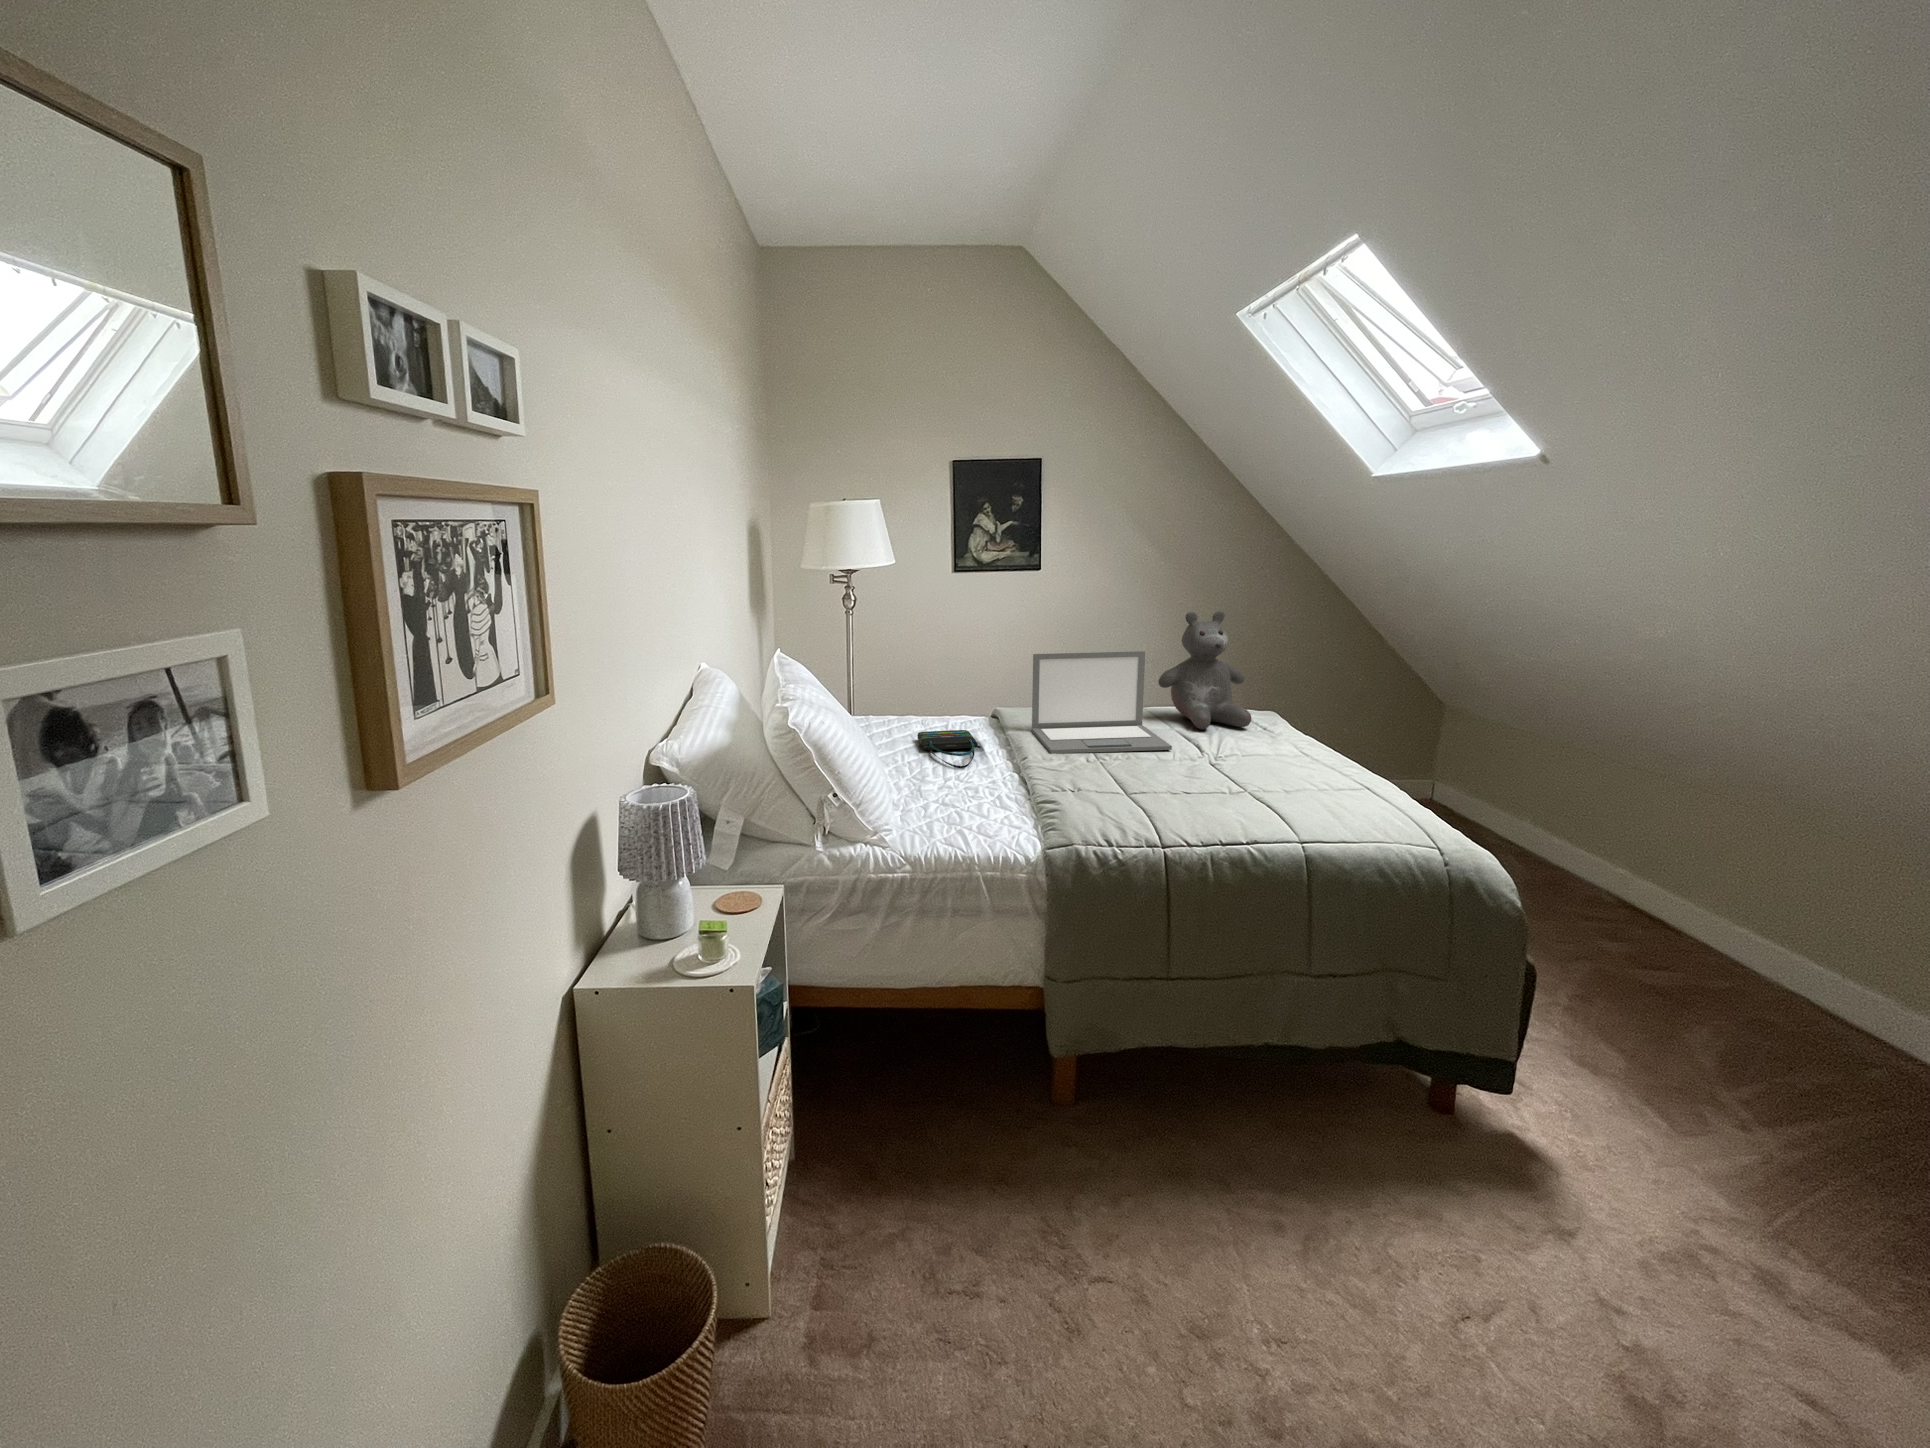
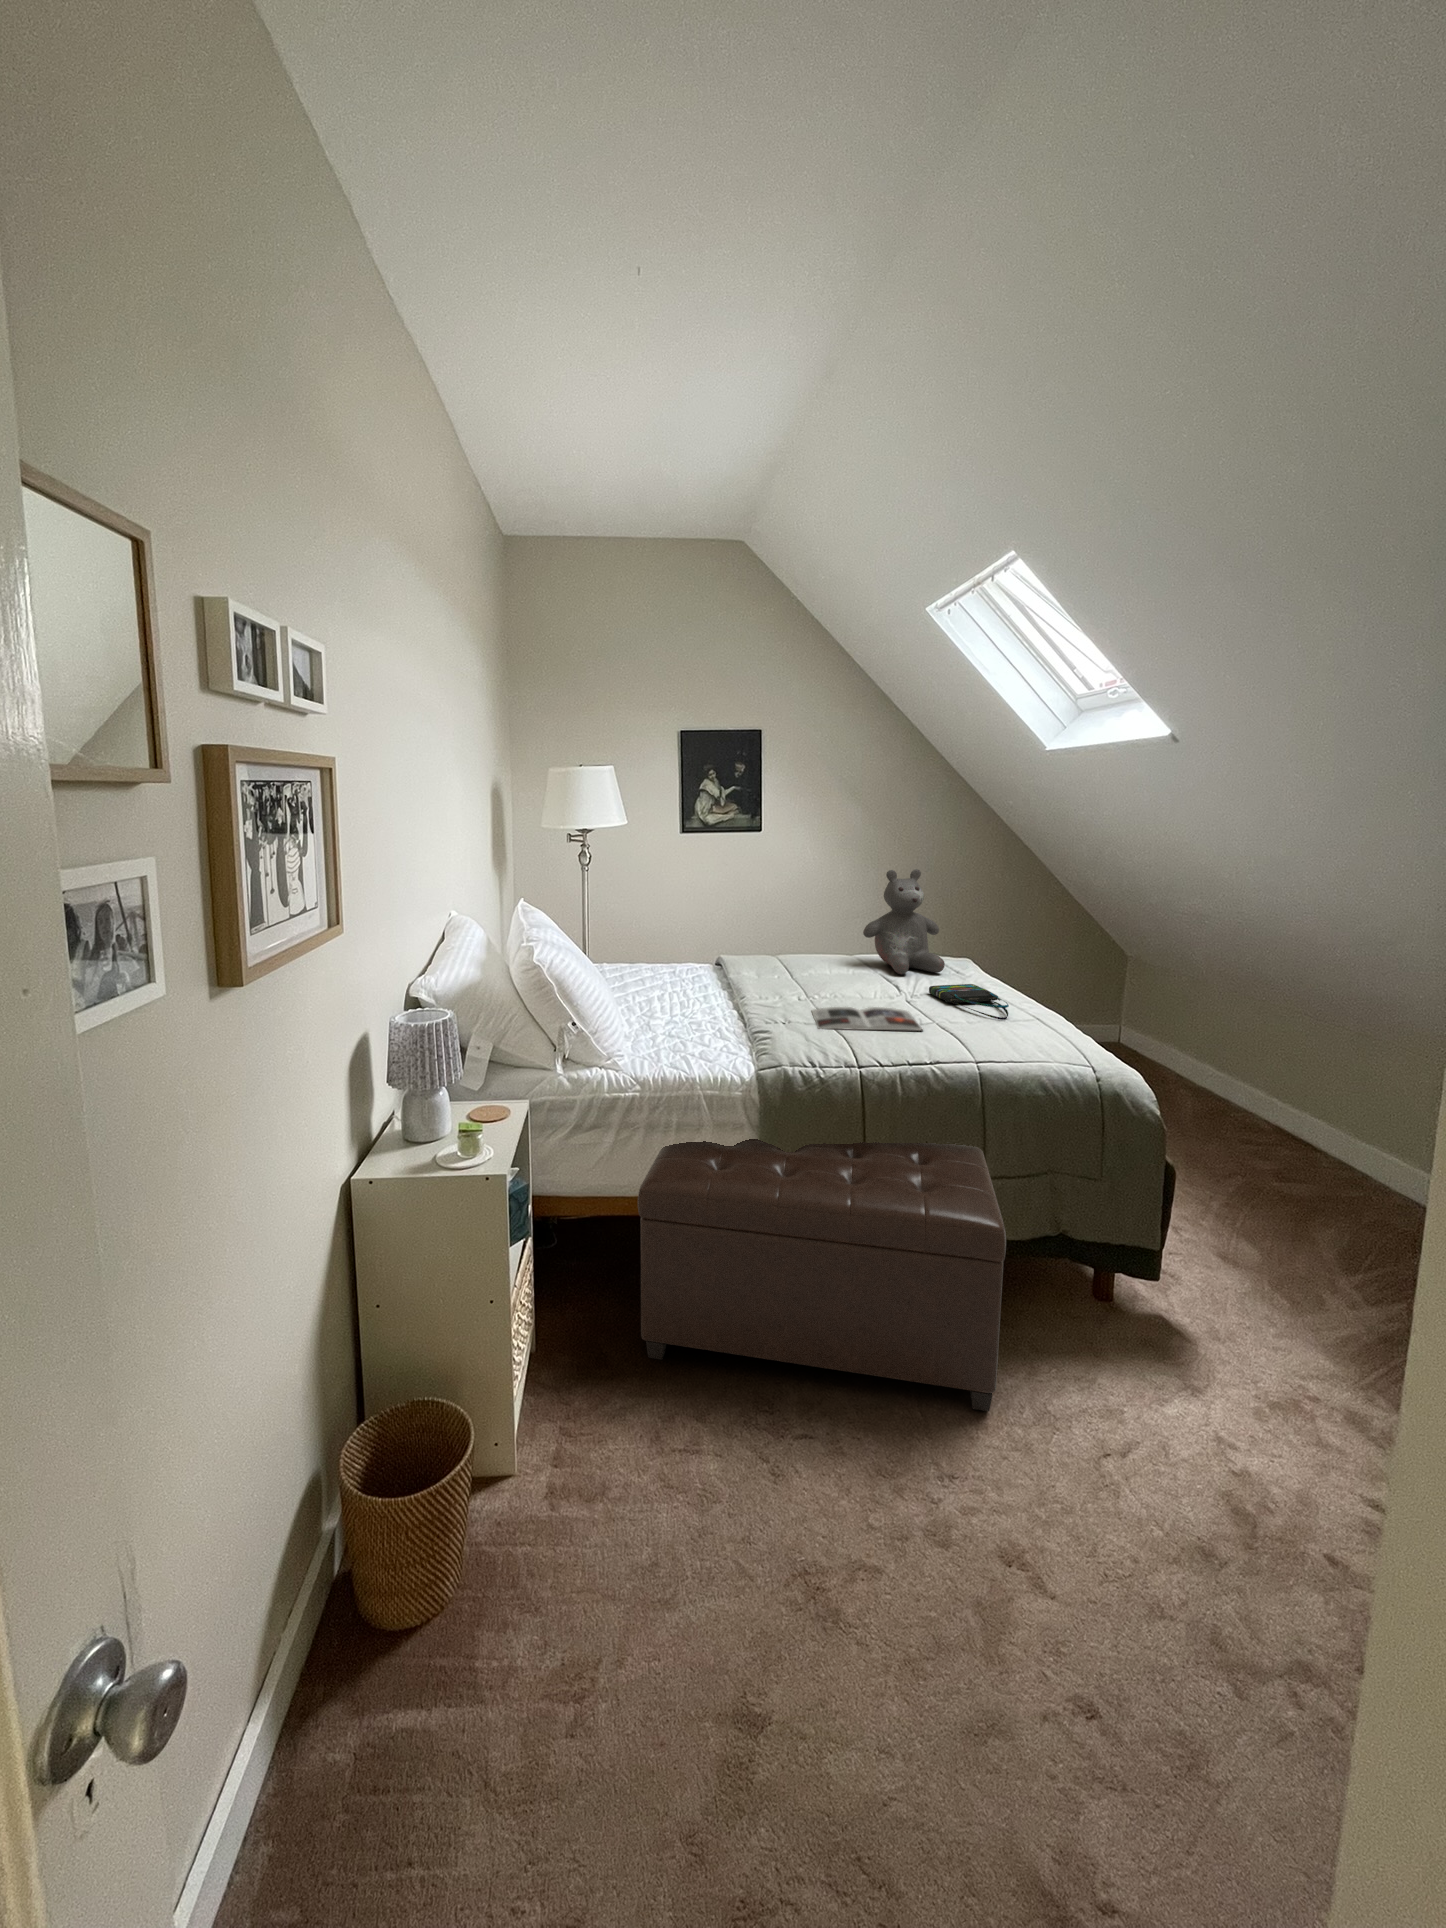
laptop: present [1032,651,1172,754] -> none [750,904,873,994]
tote bag: present [917,730,980,768] -> present [929,984,1009,1020]
magazine: none [1103,770,1235,800] -> present [812,1007,922,1031]
ottoman: none [908,901,1349,1257] -> present [638,1139,1006,1411]

